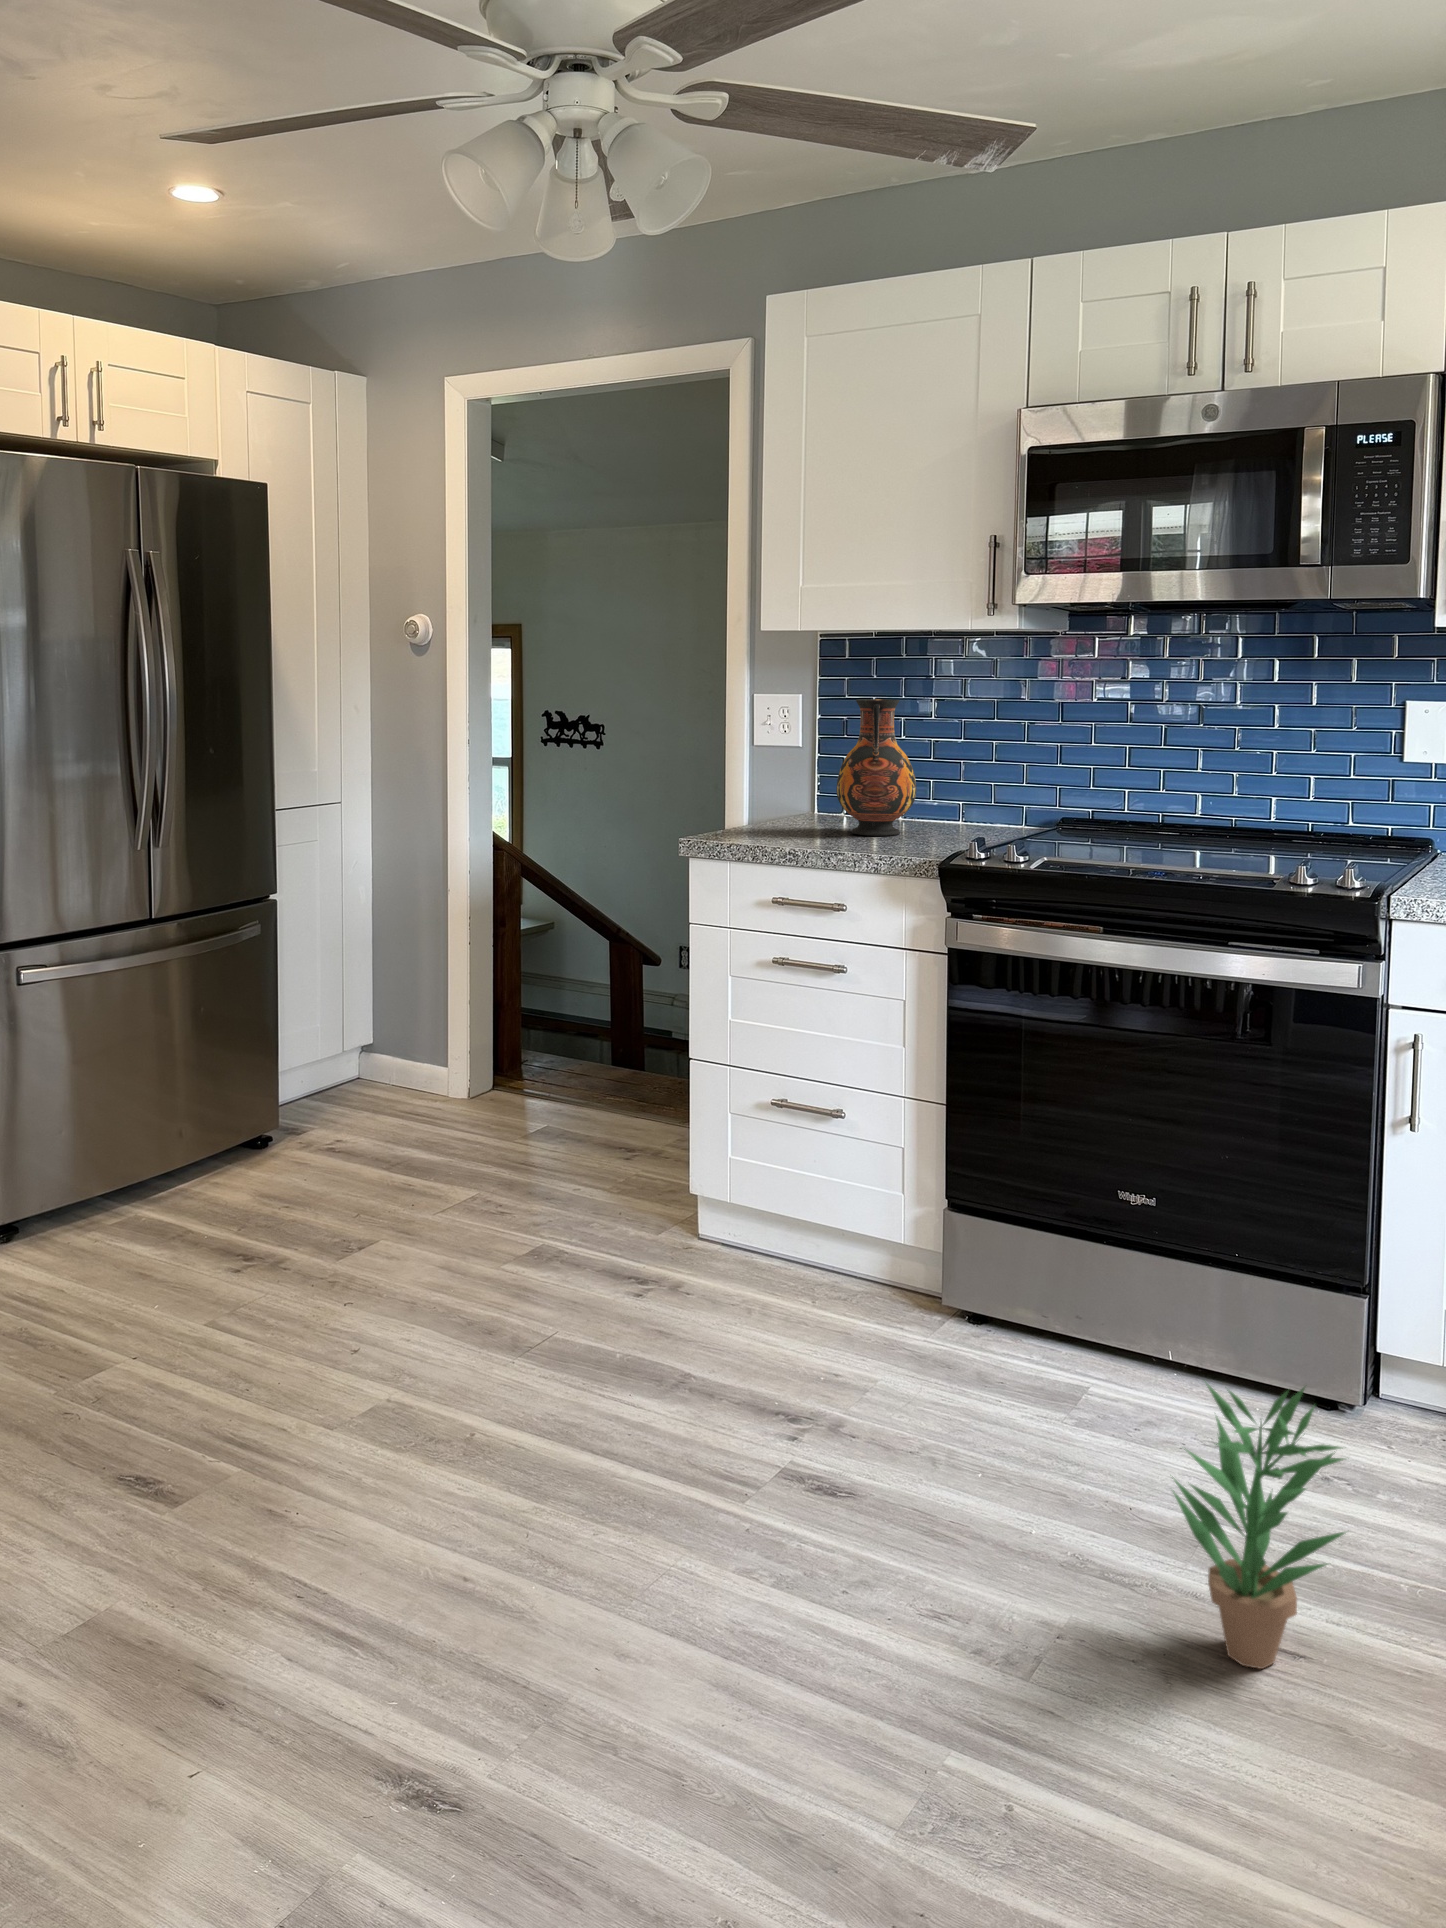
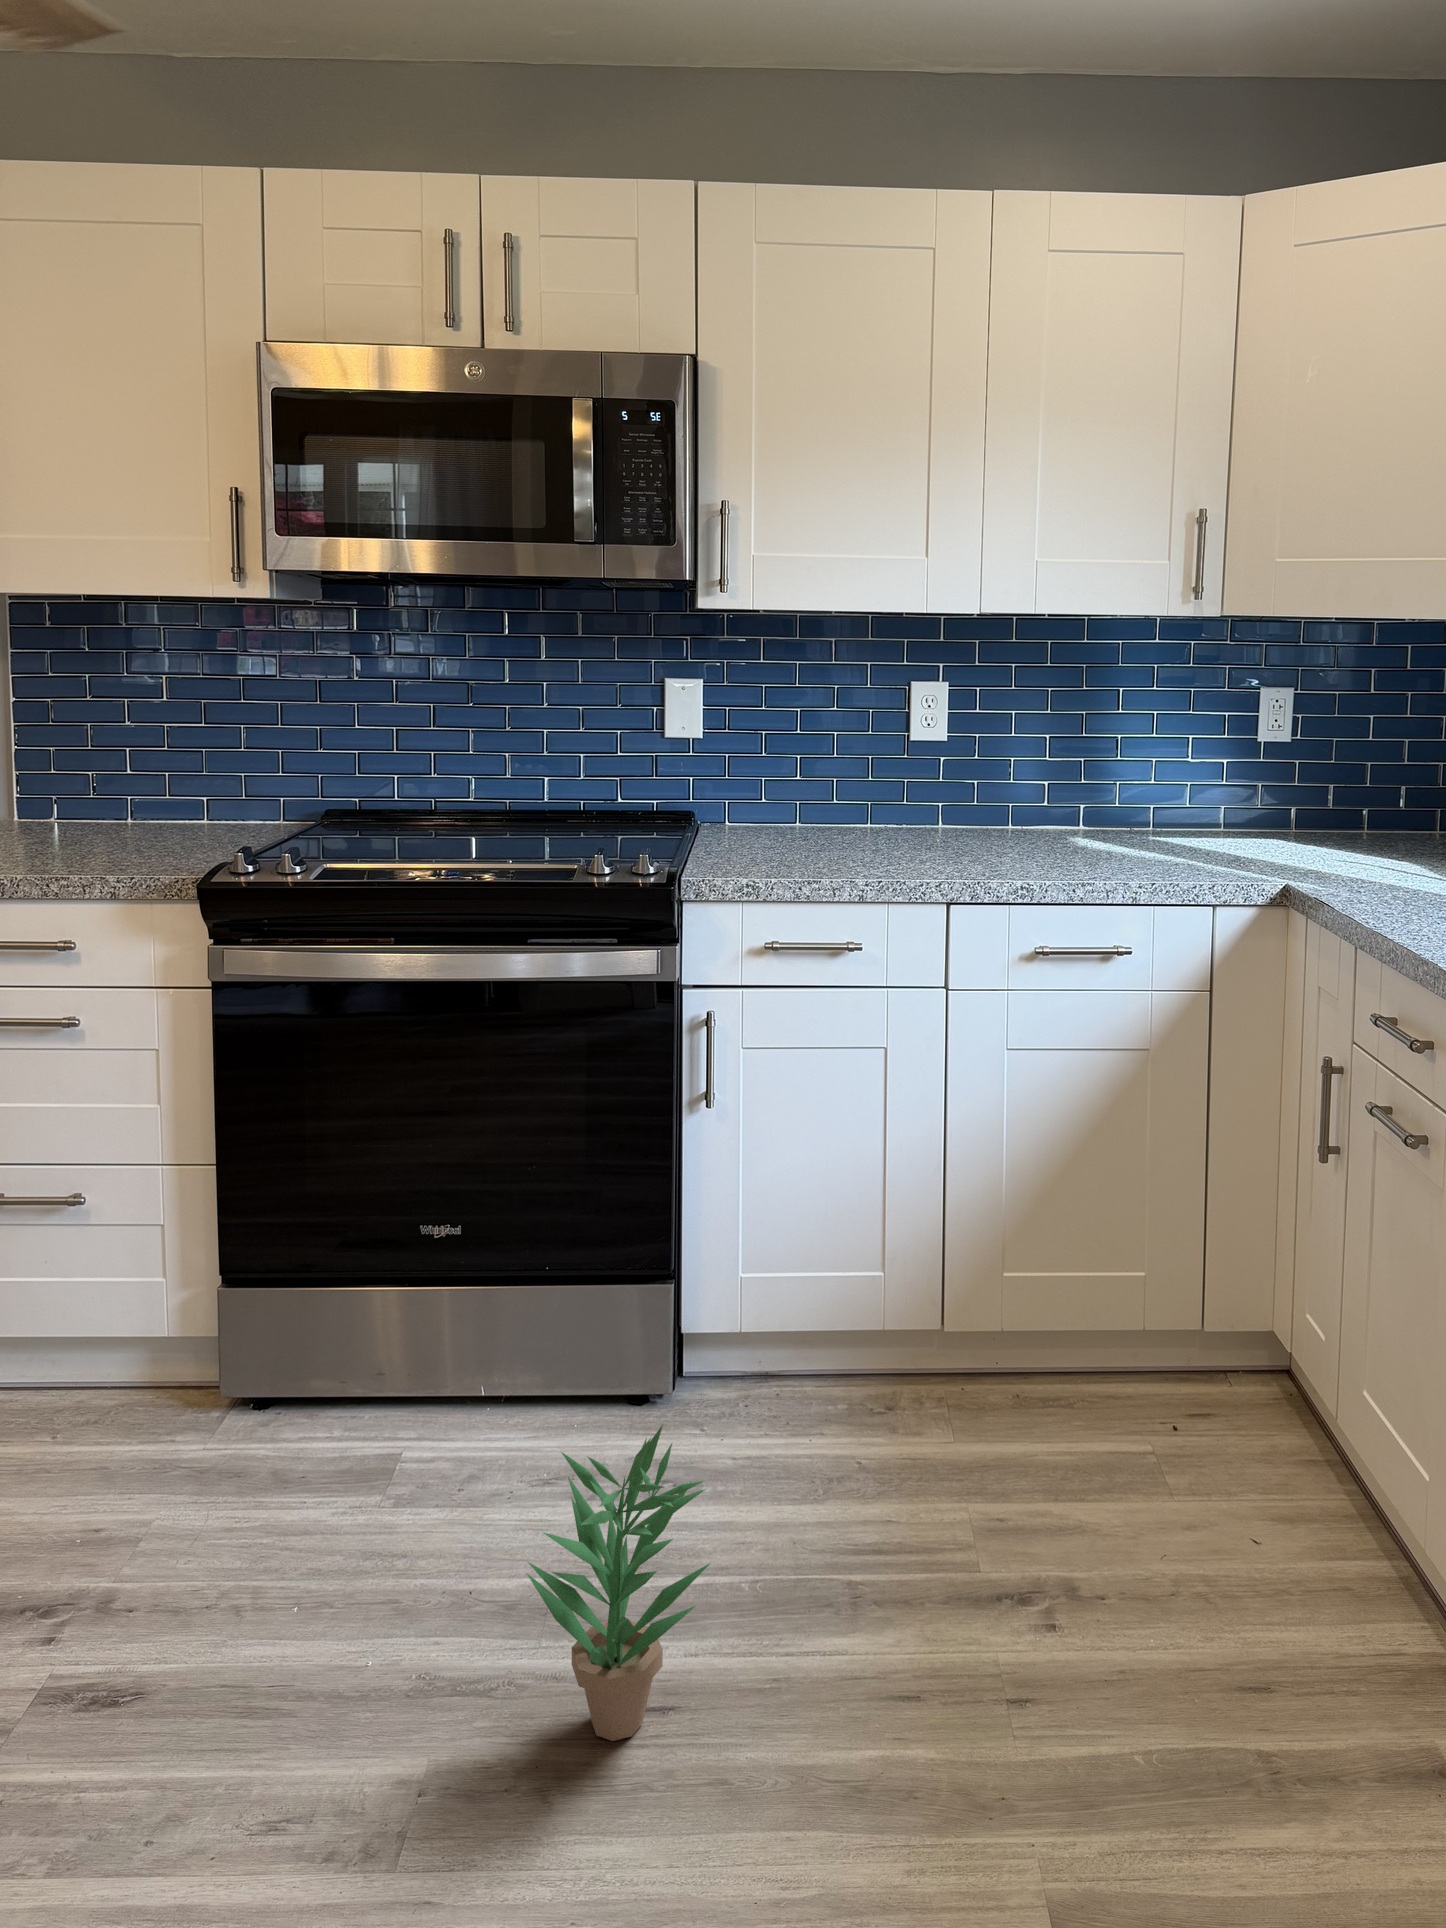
vase: present [836,699,917,836] -> none [46,681,153,849]

